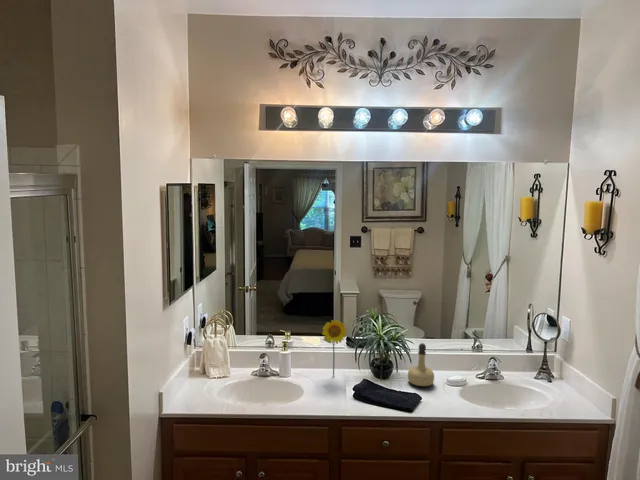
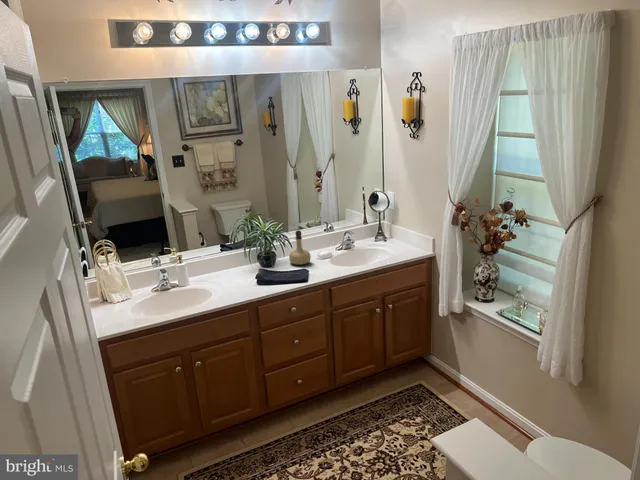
flower: present [322,320,347,375] -> none [213,224,235,275]

